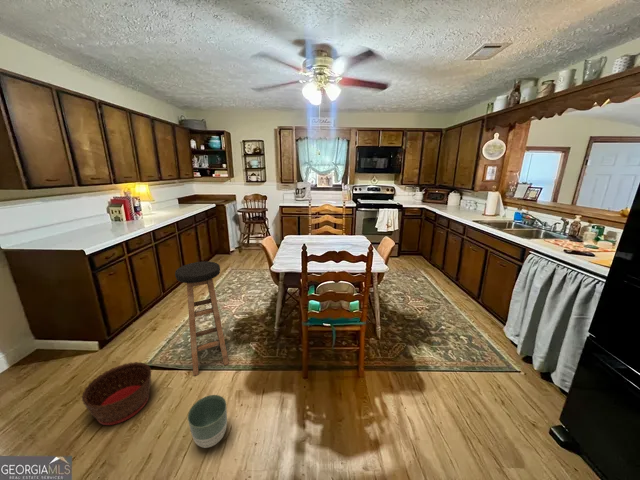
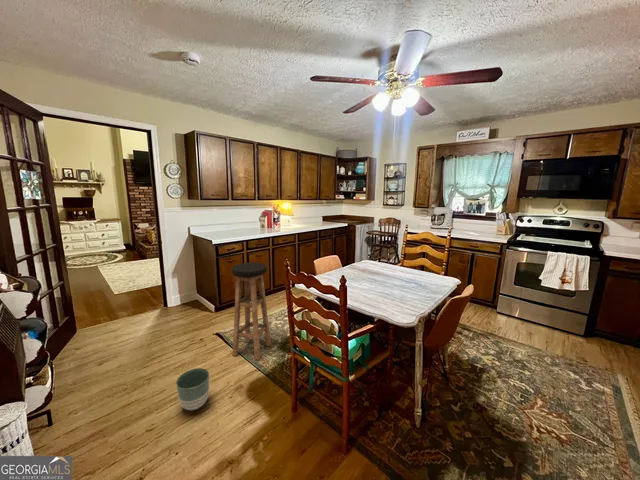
basket: present [82,362,151,425] -> none [165,323,209,361]

